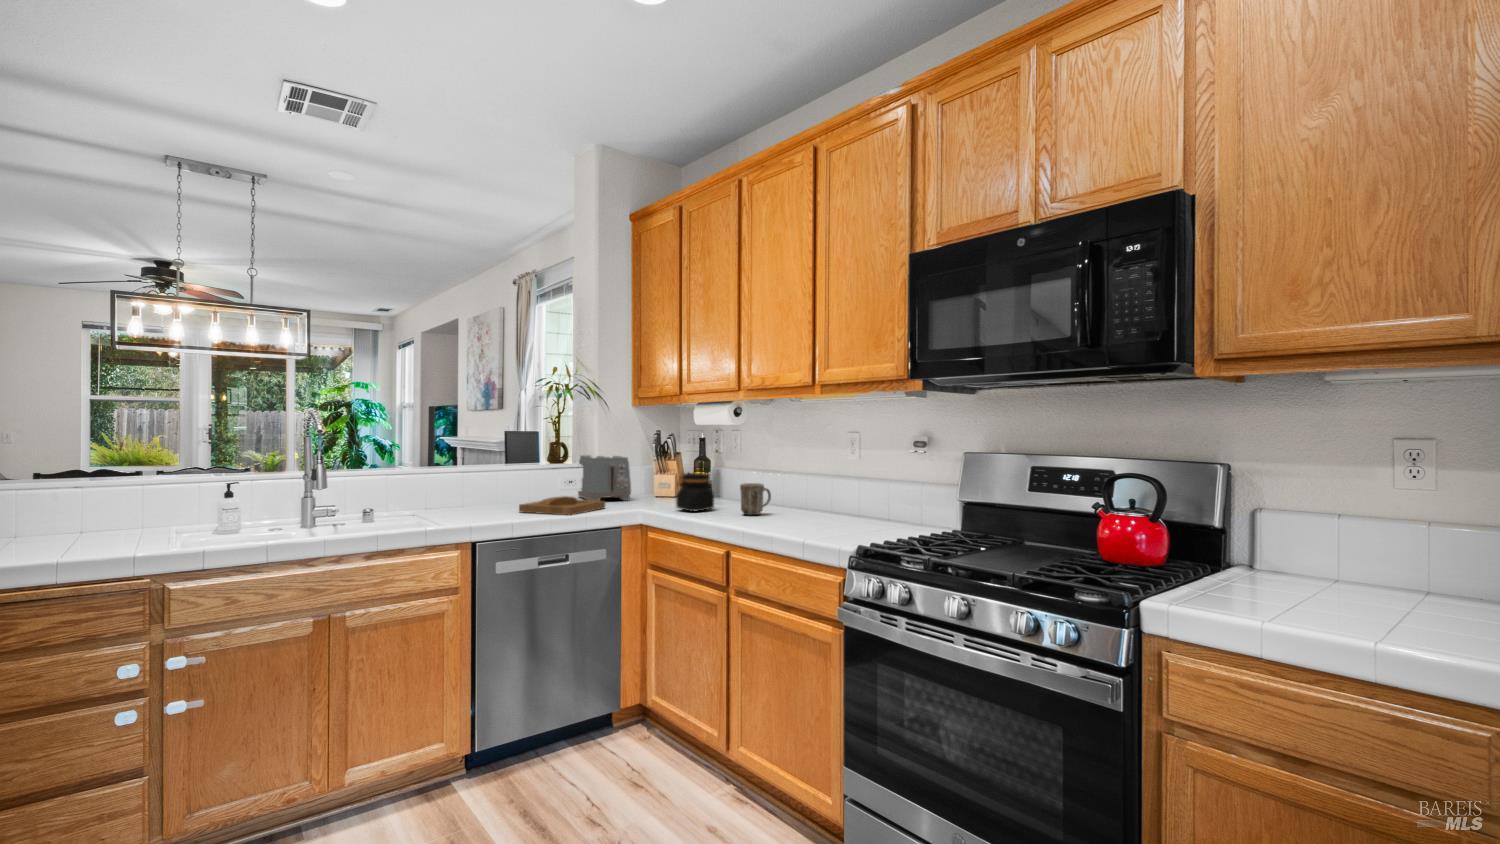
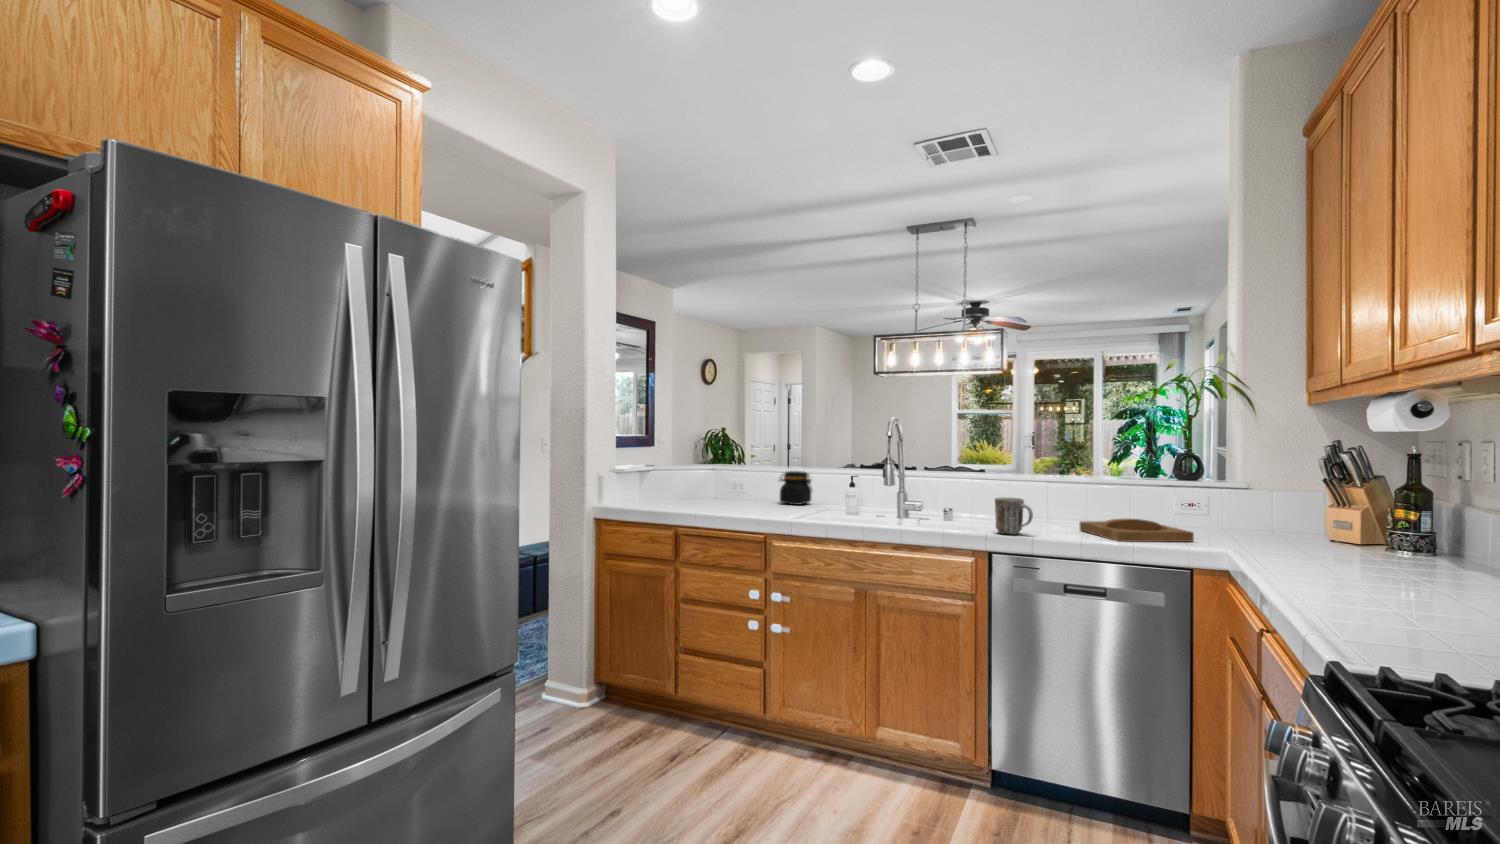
toaster: present [578,455,631,501] -> none [1207,472,1281,539]
jar: present [676,473,714,511] -> present [779,471,812,505]
mug: present [740,483,771,515] -> present [995,497,1033,534]

